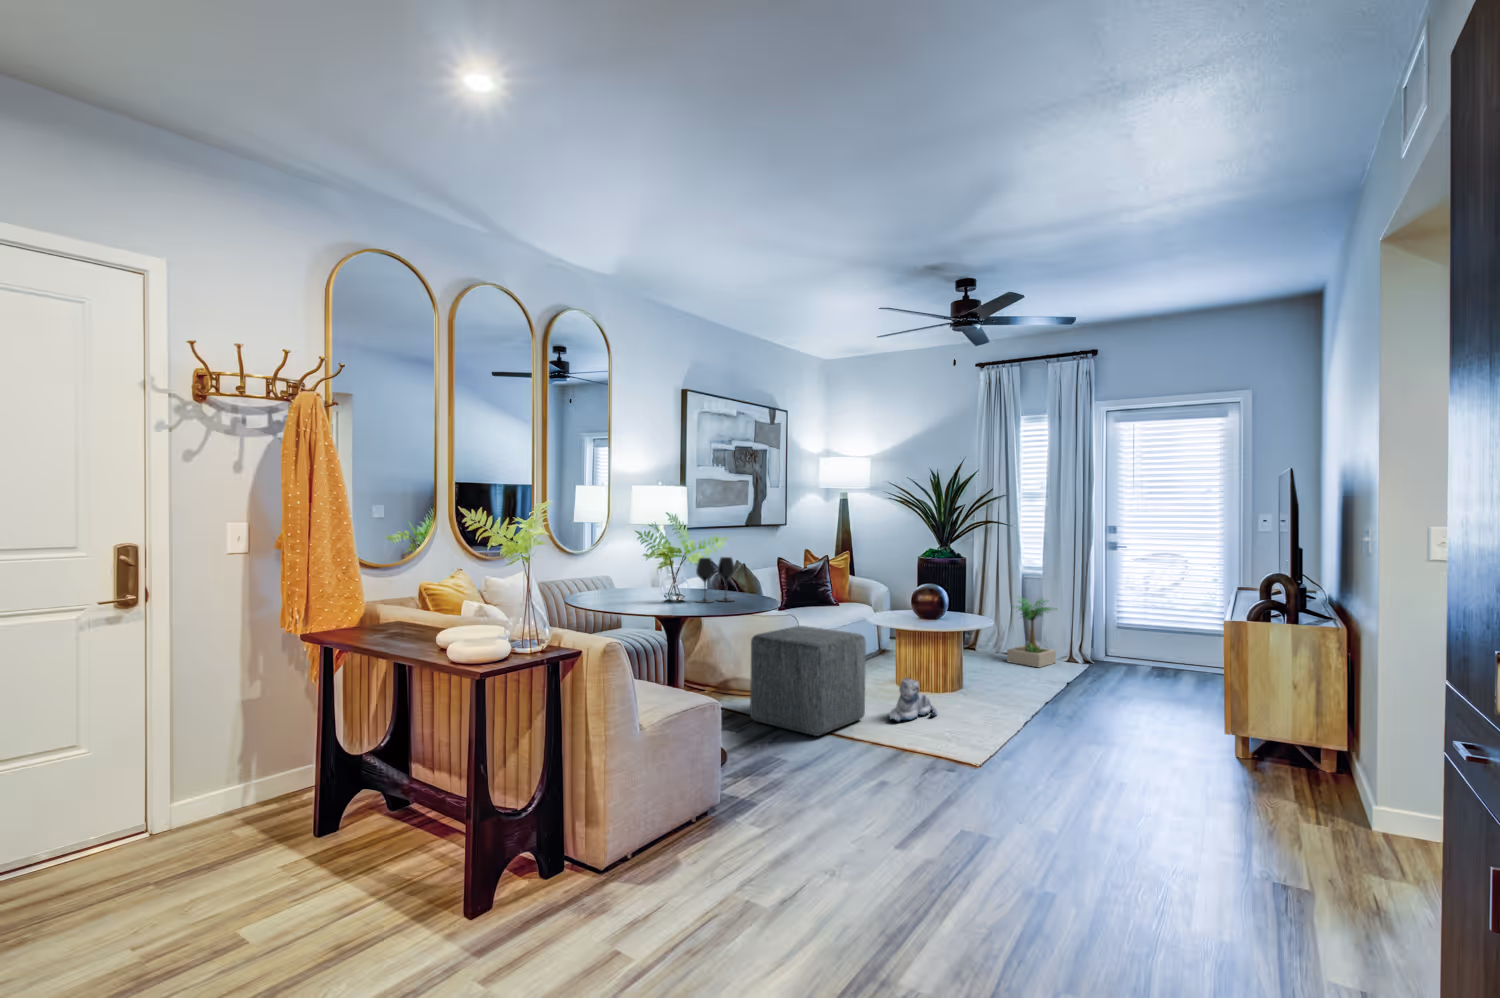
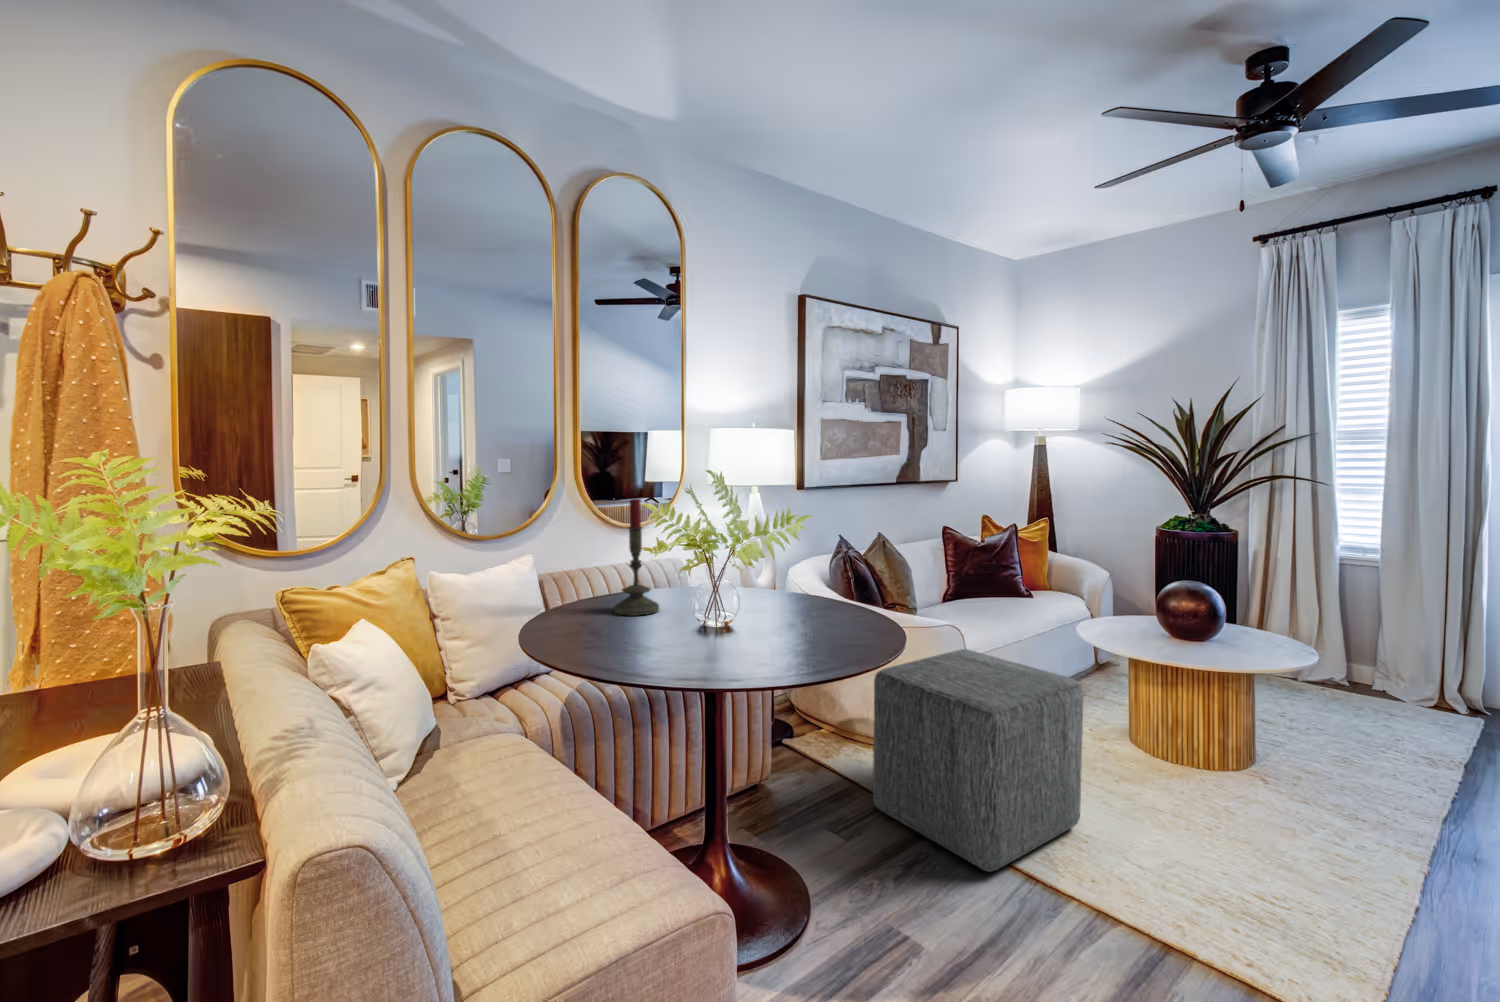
candle: none [606,530,633,600] -> present [614,499,659,616]
wine glass: present [696,557,735,603] -> none [758,544,831,628]
potted plant: present [1007,597,1057,667] -> none [1313,593,1424,714]
plush toy: present [889,678,937,721] -> none [1126,757,1223,844]

